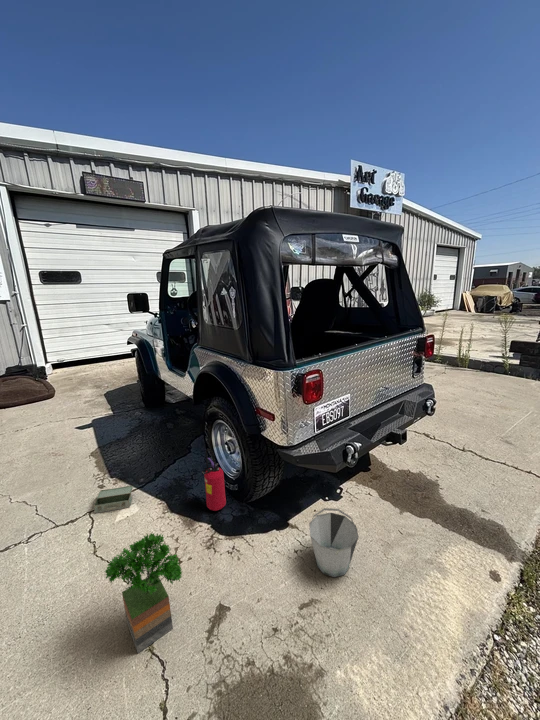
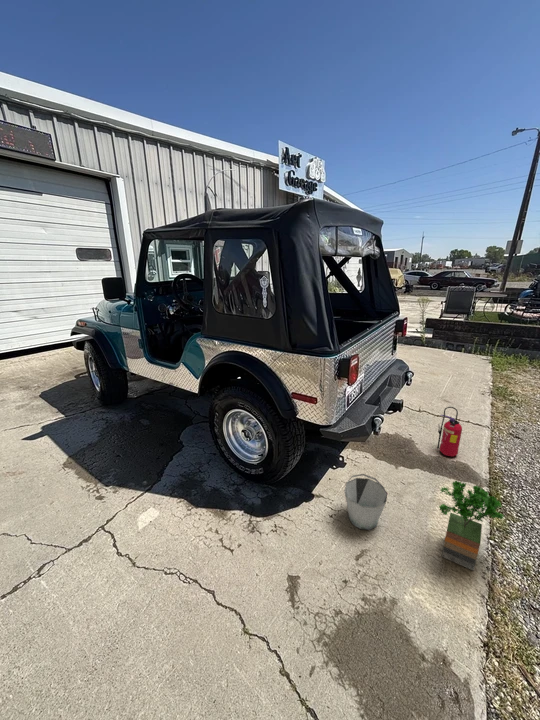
fire extinguisher: present [202,449,226,511] -> present [437,407,462,456]
toolbox: present [94,486,133,513] -> none [108,490,148,526]
potted tree: present [105,533,182,653] -> present [439,481,504,570]

